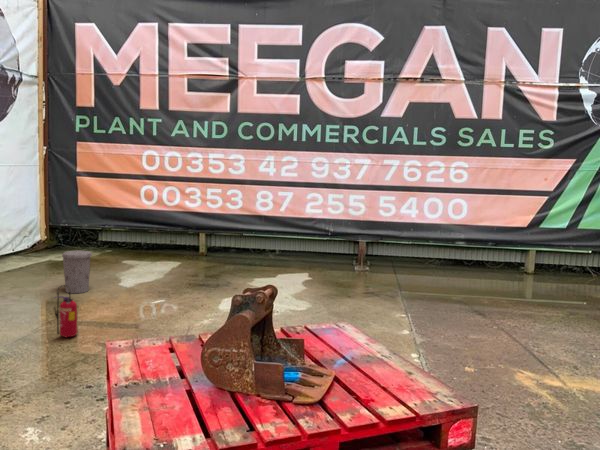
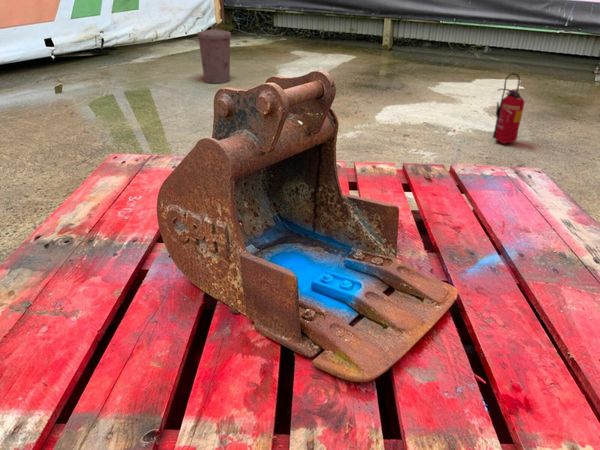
fire extinguisher: present [55,285,78,337] -> present [493,73,524,144]

